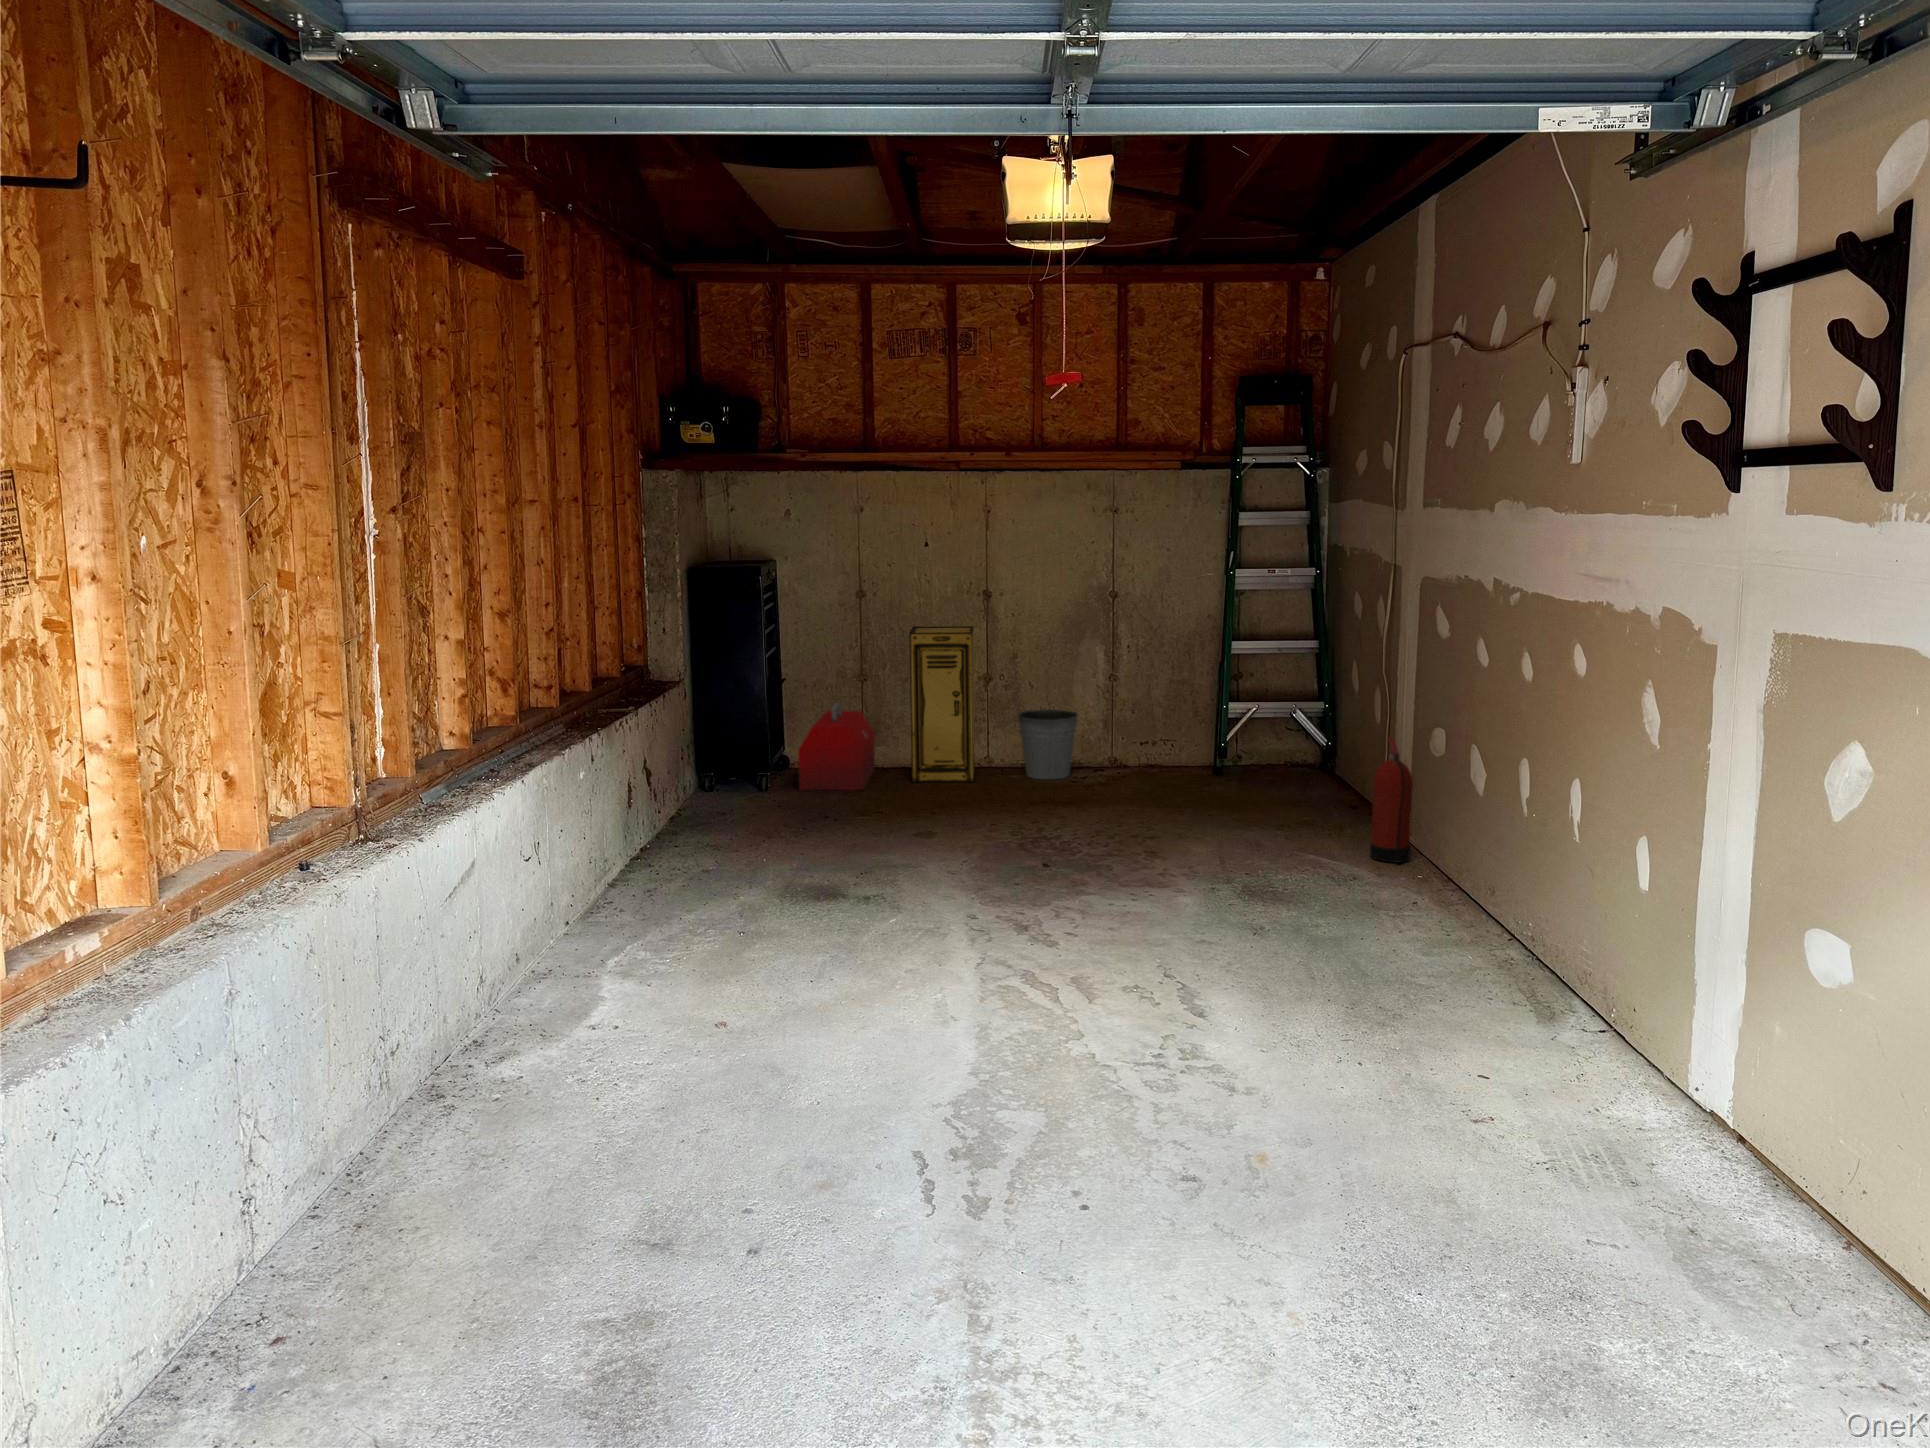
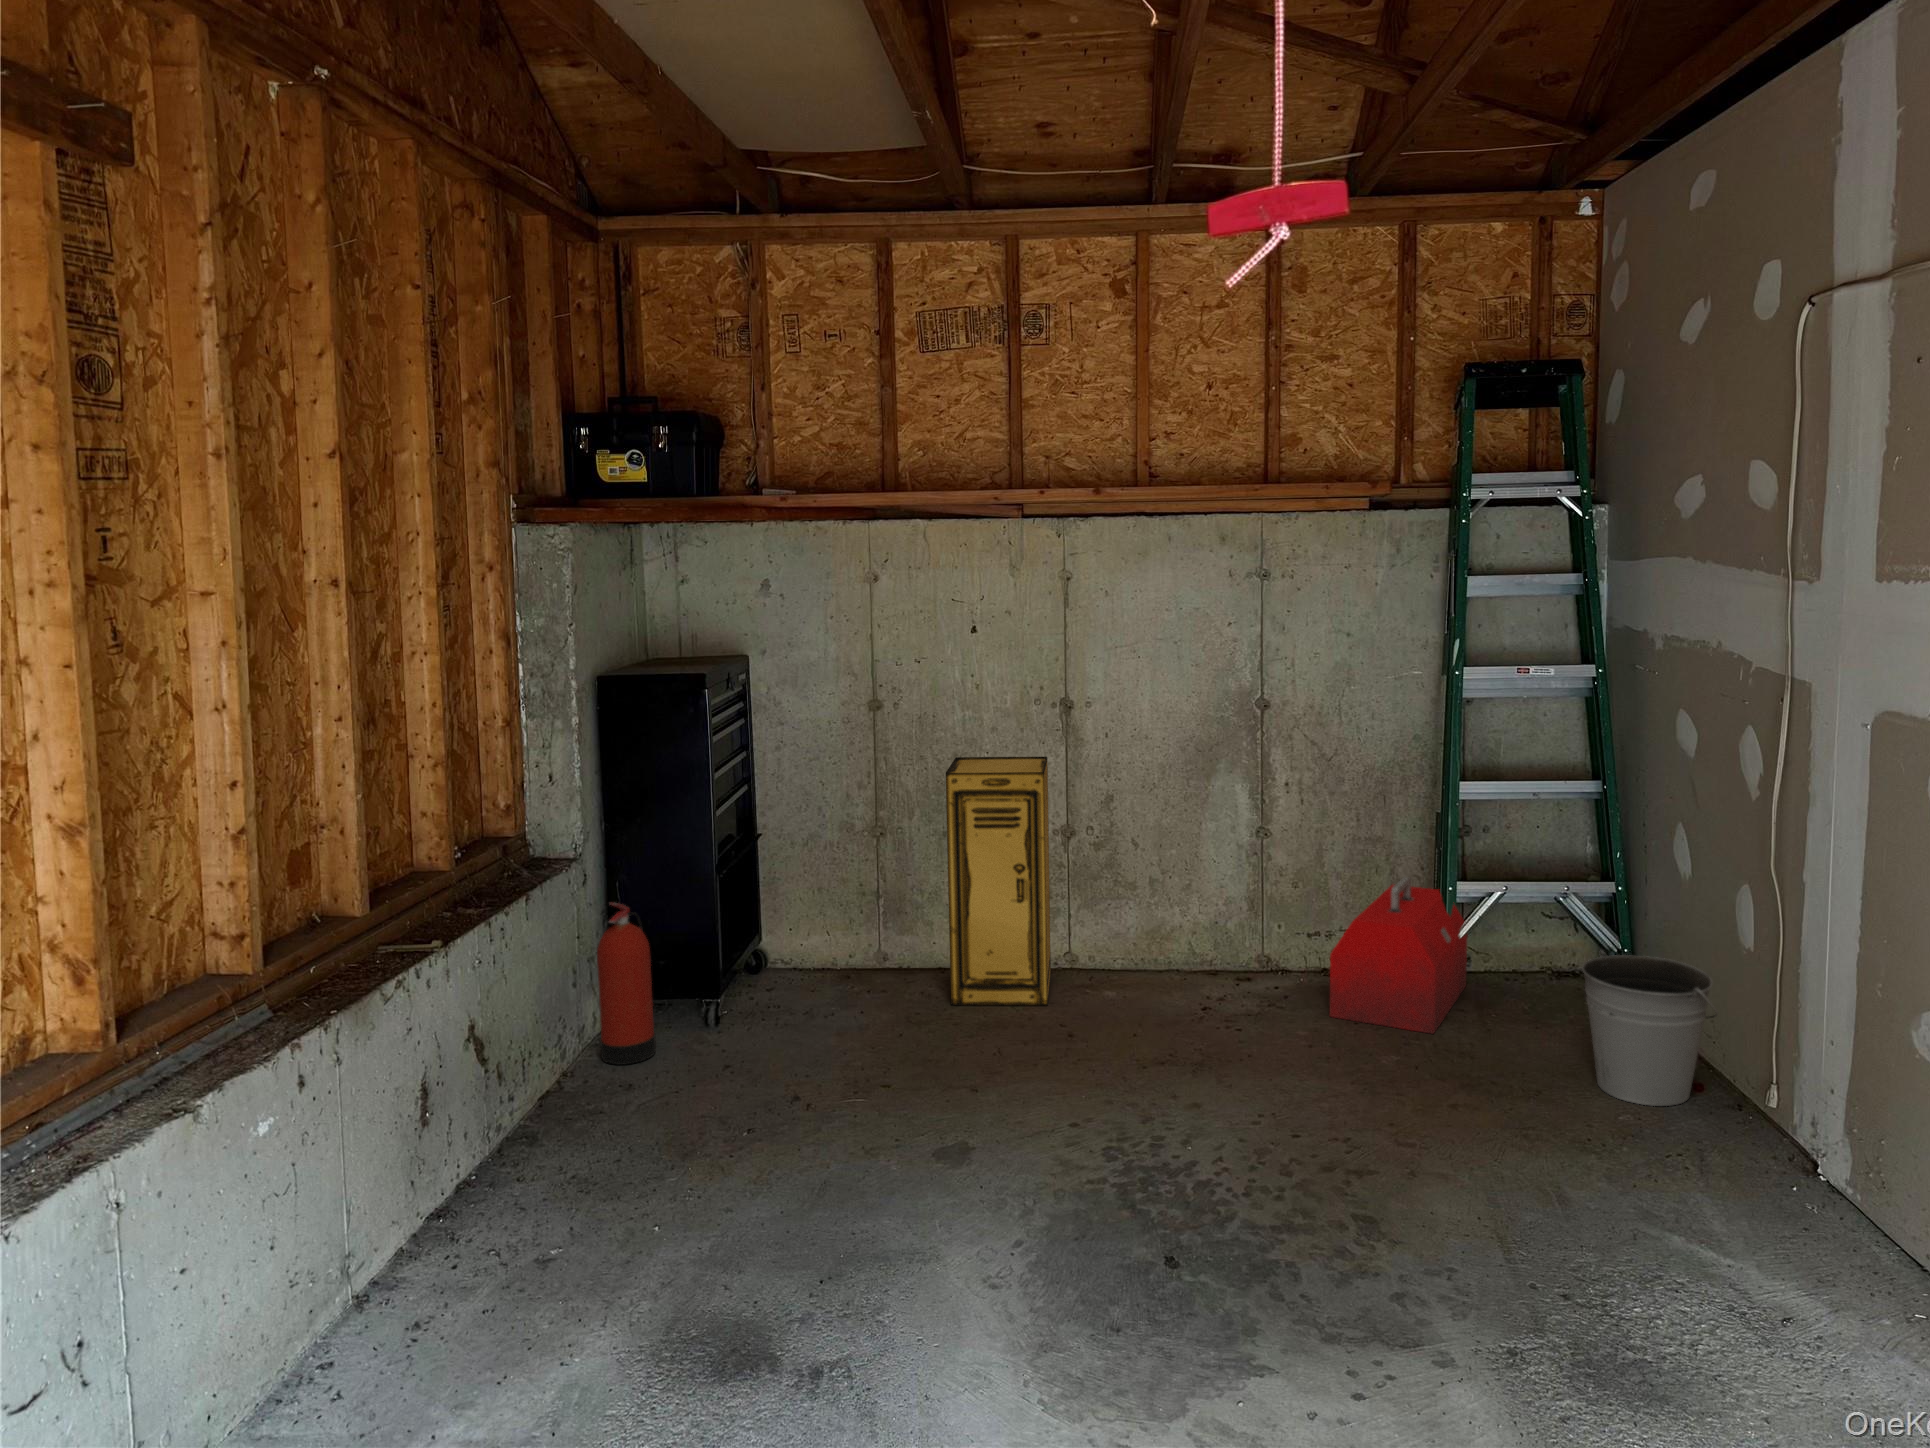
toolbox: present [798,702,875,790] -> present [1330,877,1467,1034]
bucket: present [1017,709,1078,779] -> present [1582,951,1718,1106]
fire extinguisher: present [1370,737,1413,863] -> present [597,903,656,1065]

